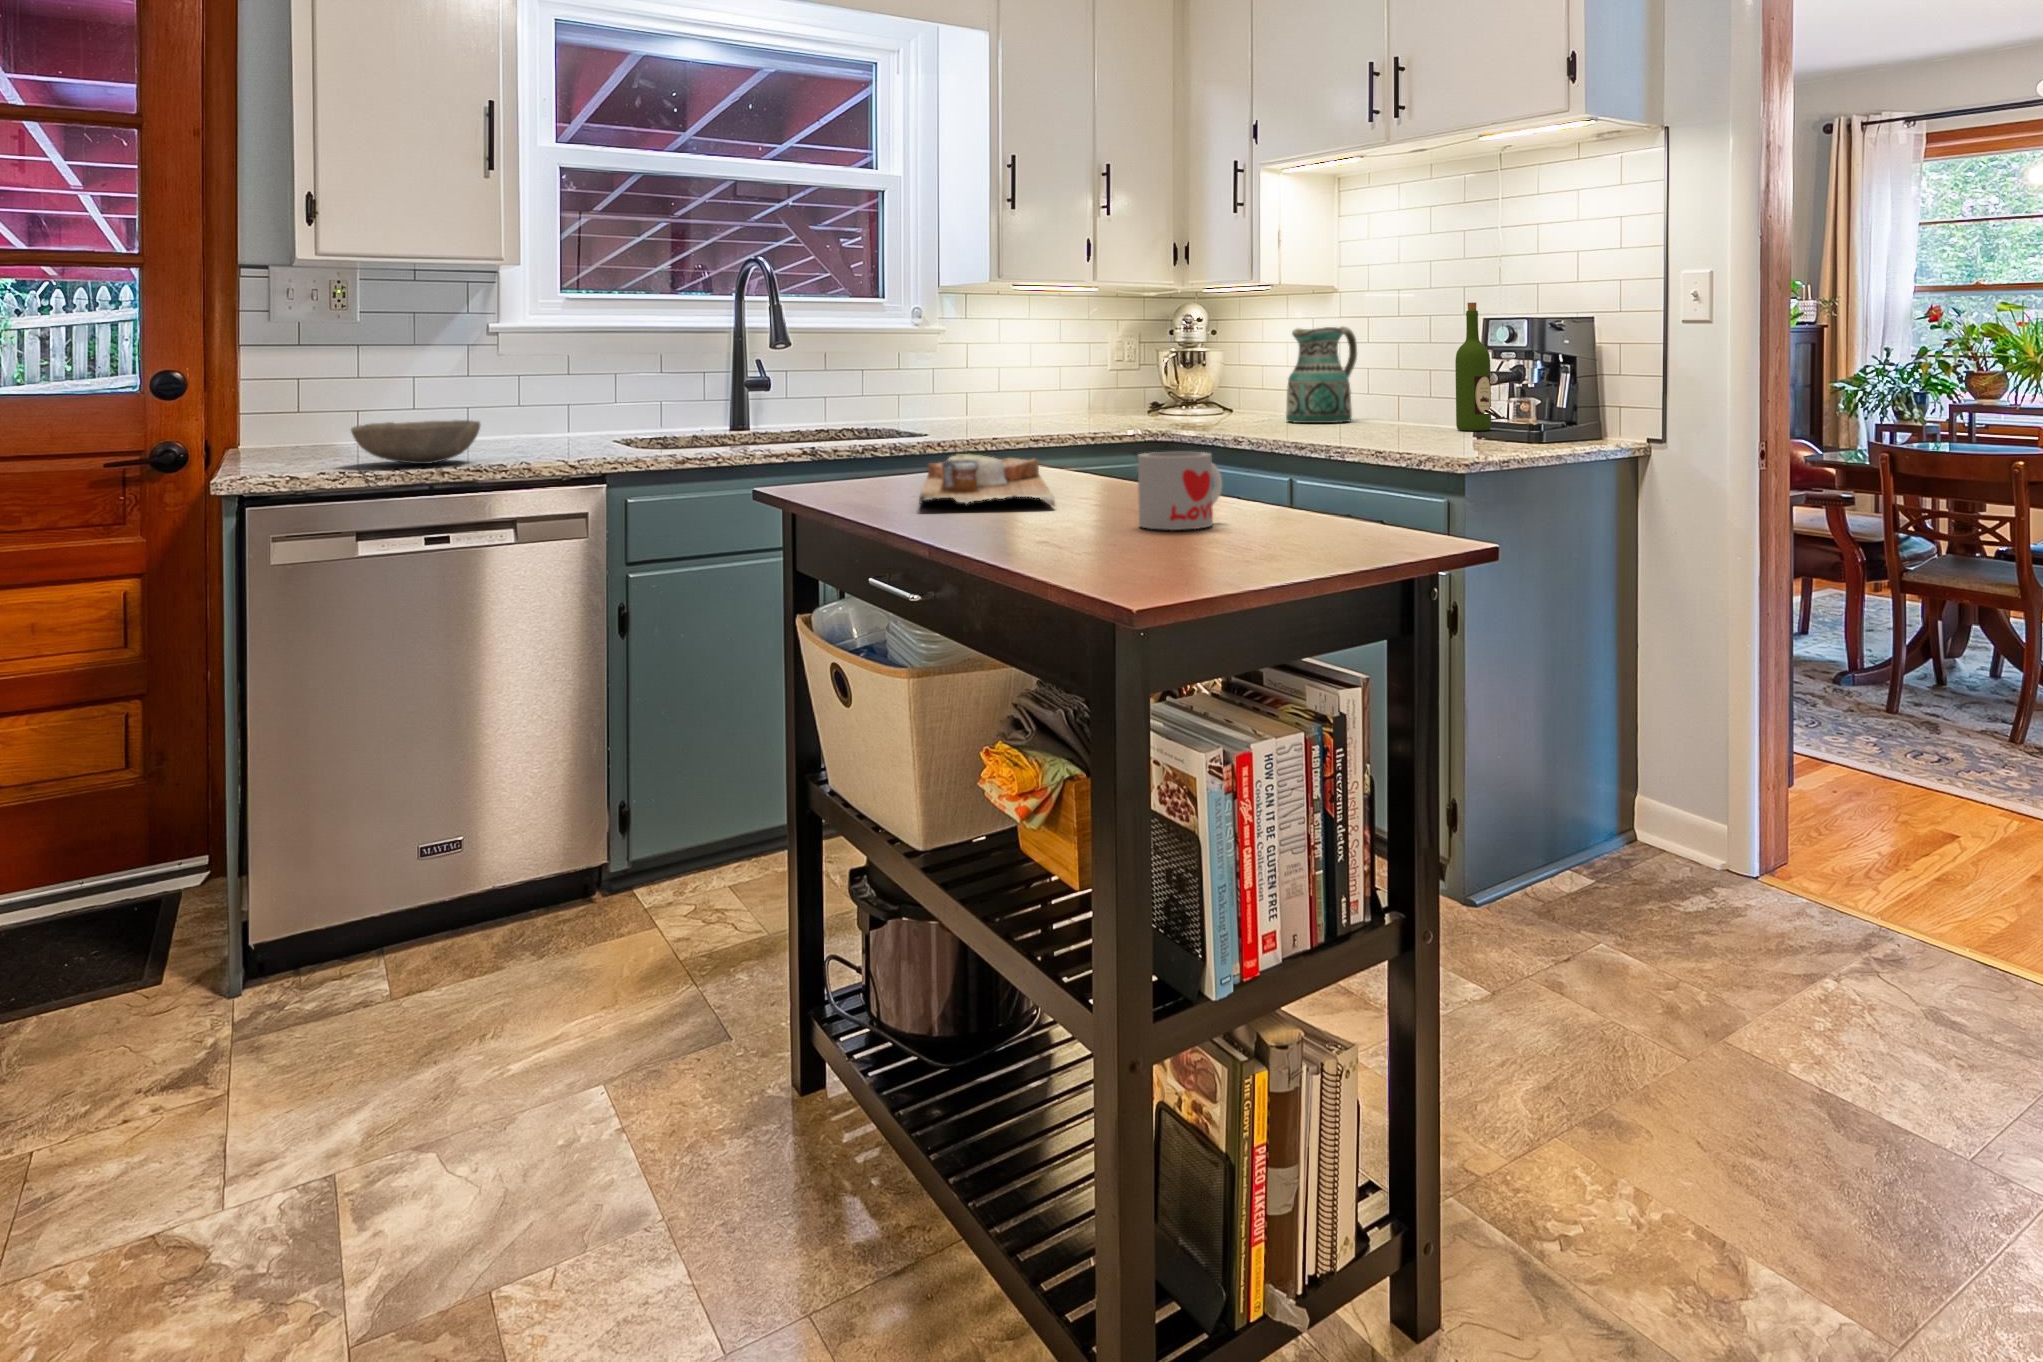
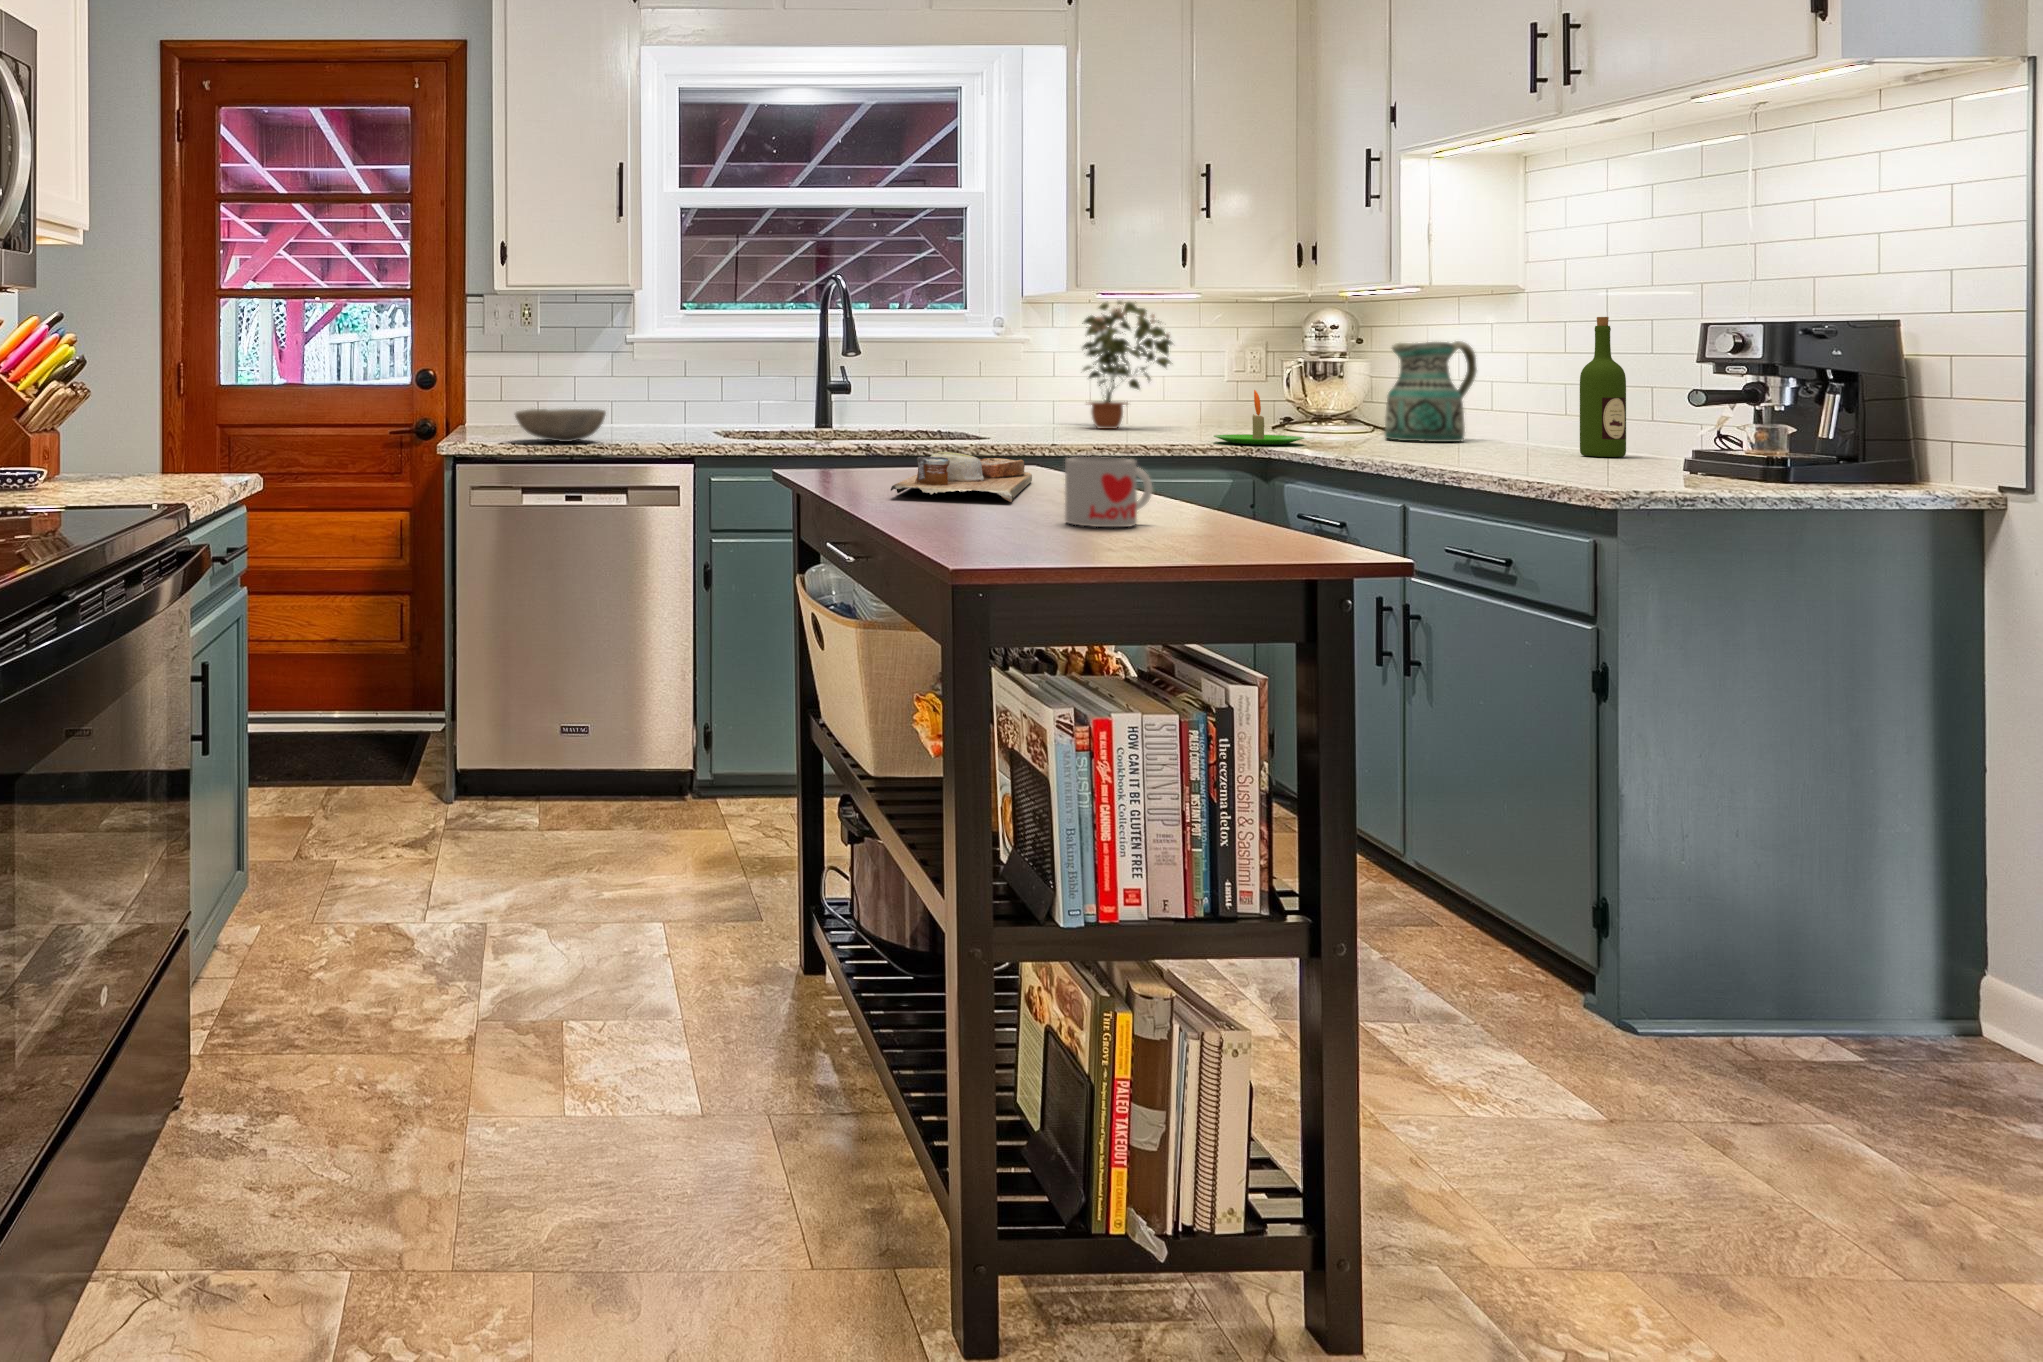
potted plant: none [982,281,1093,422] -> present [1082,301,1172,429]
candle: none [1148,377,1230,432] -> present [1213,390,1304,445]

